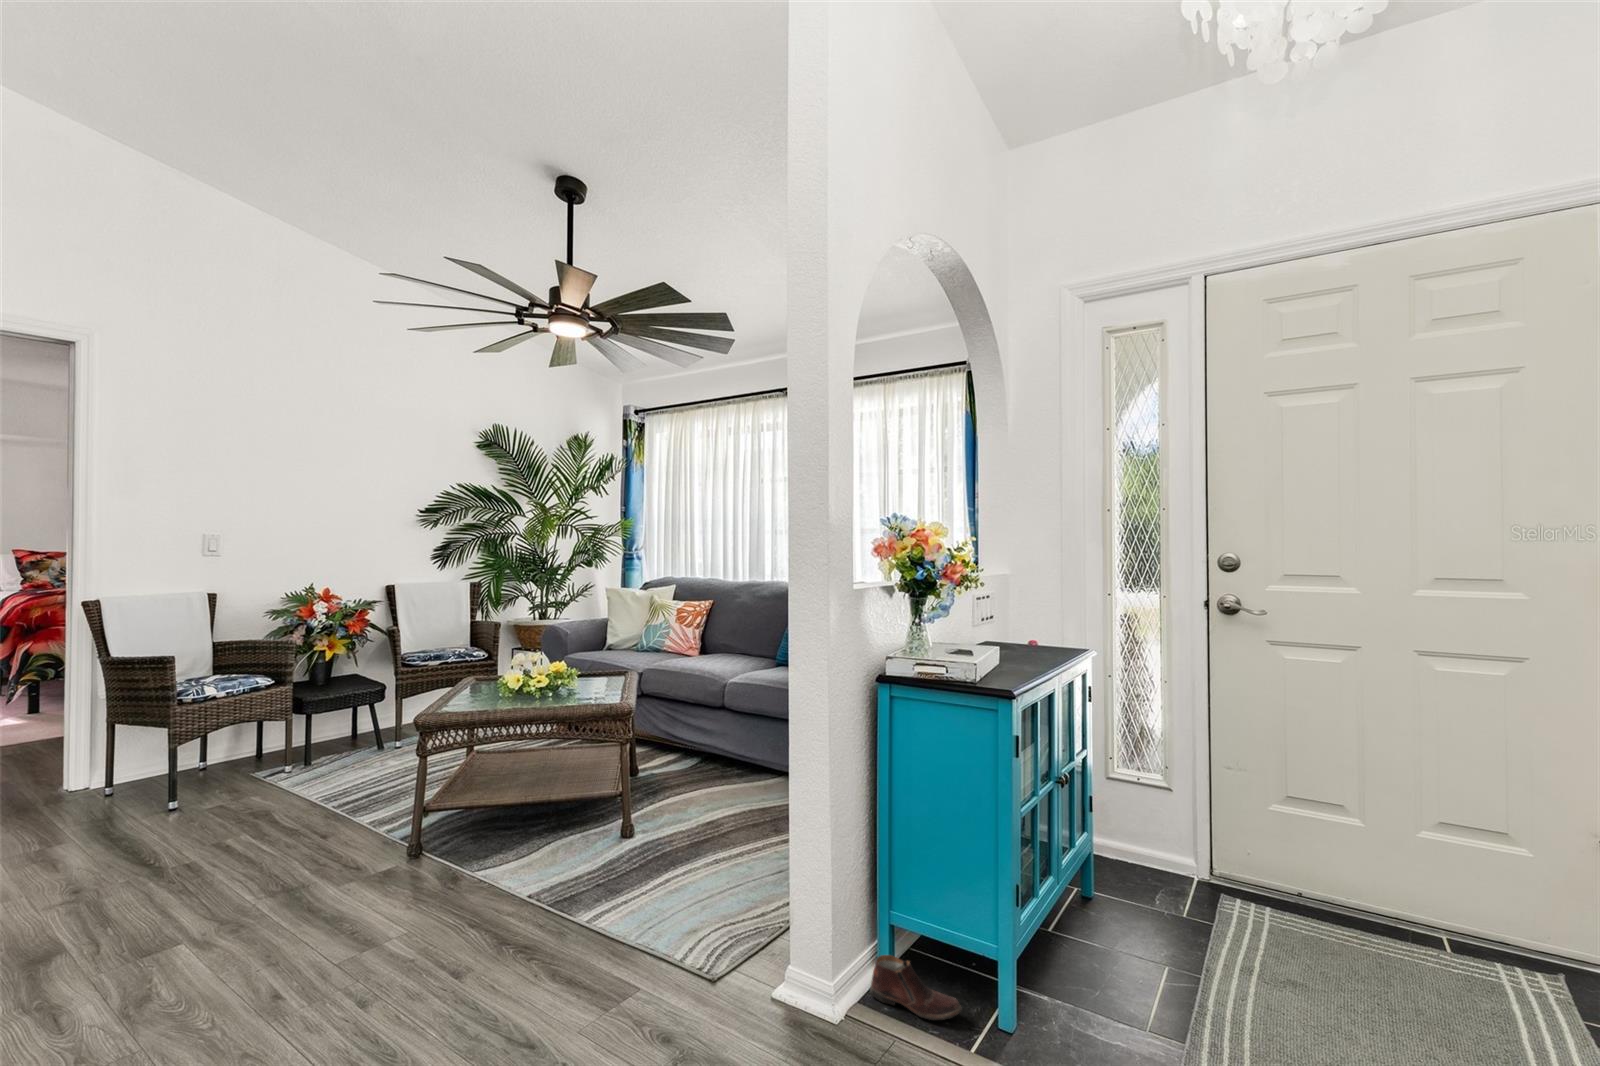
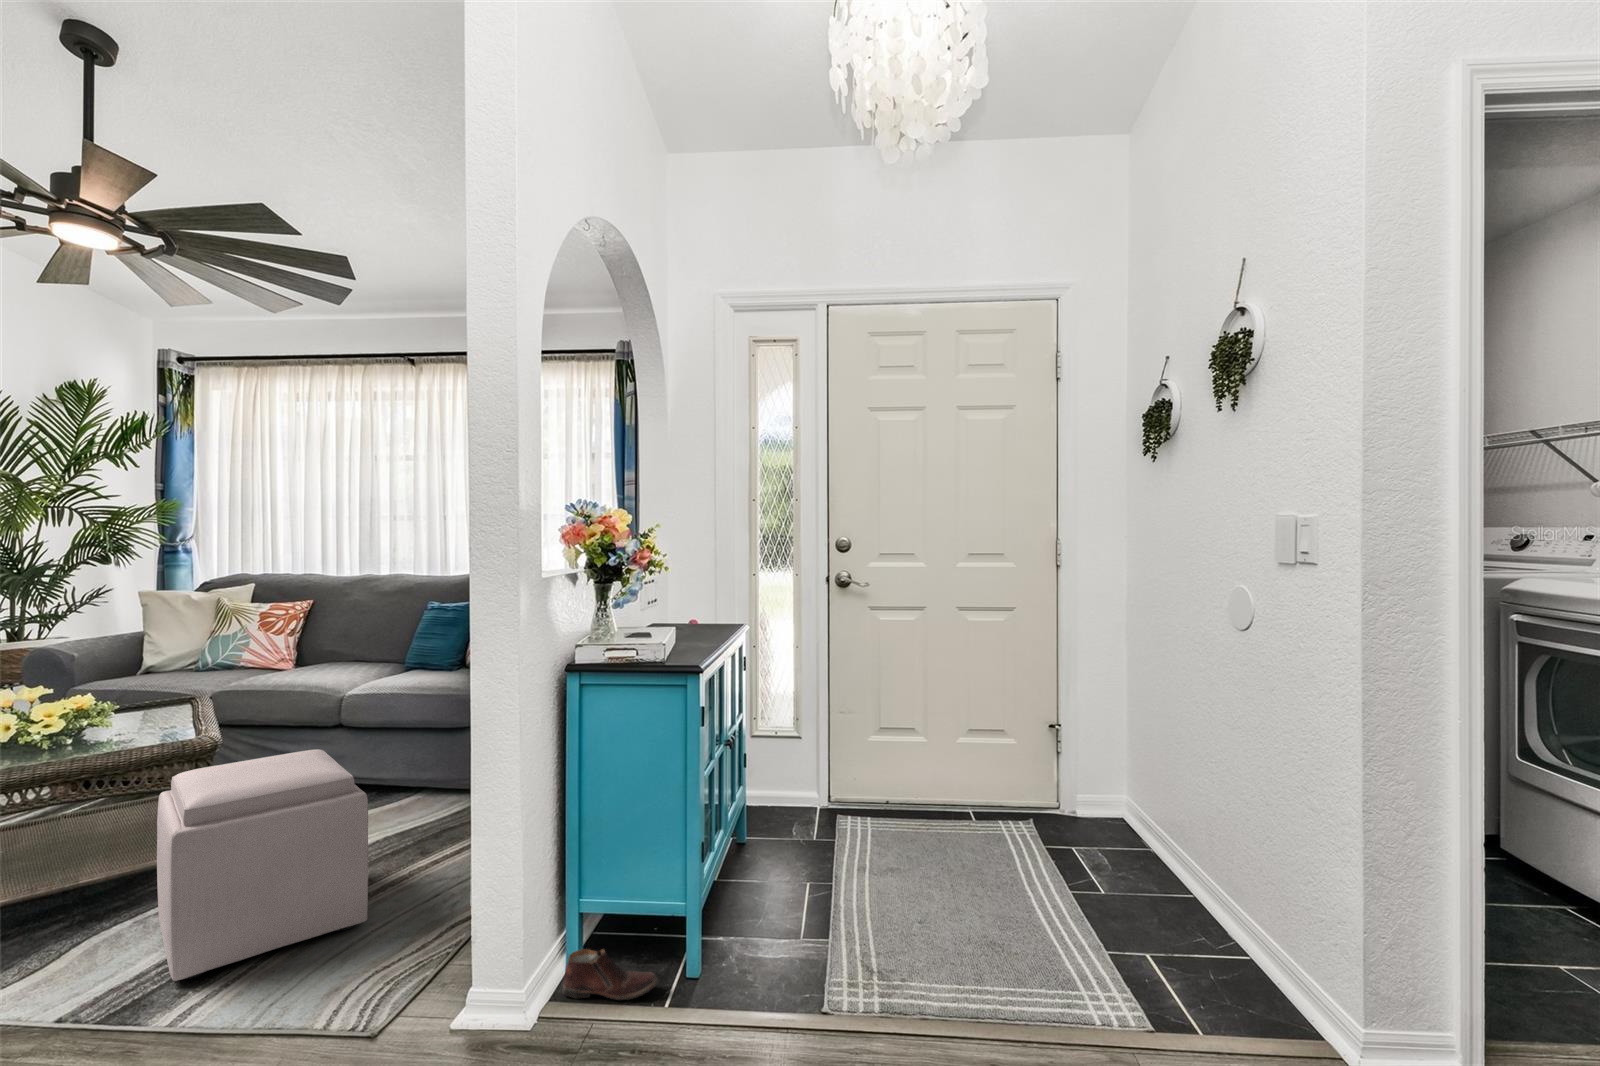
ottoman: none [592,724,727,892] -> present [157,749,368,981]

